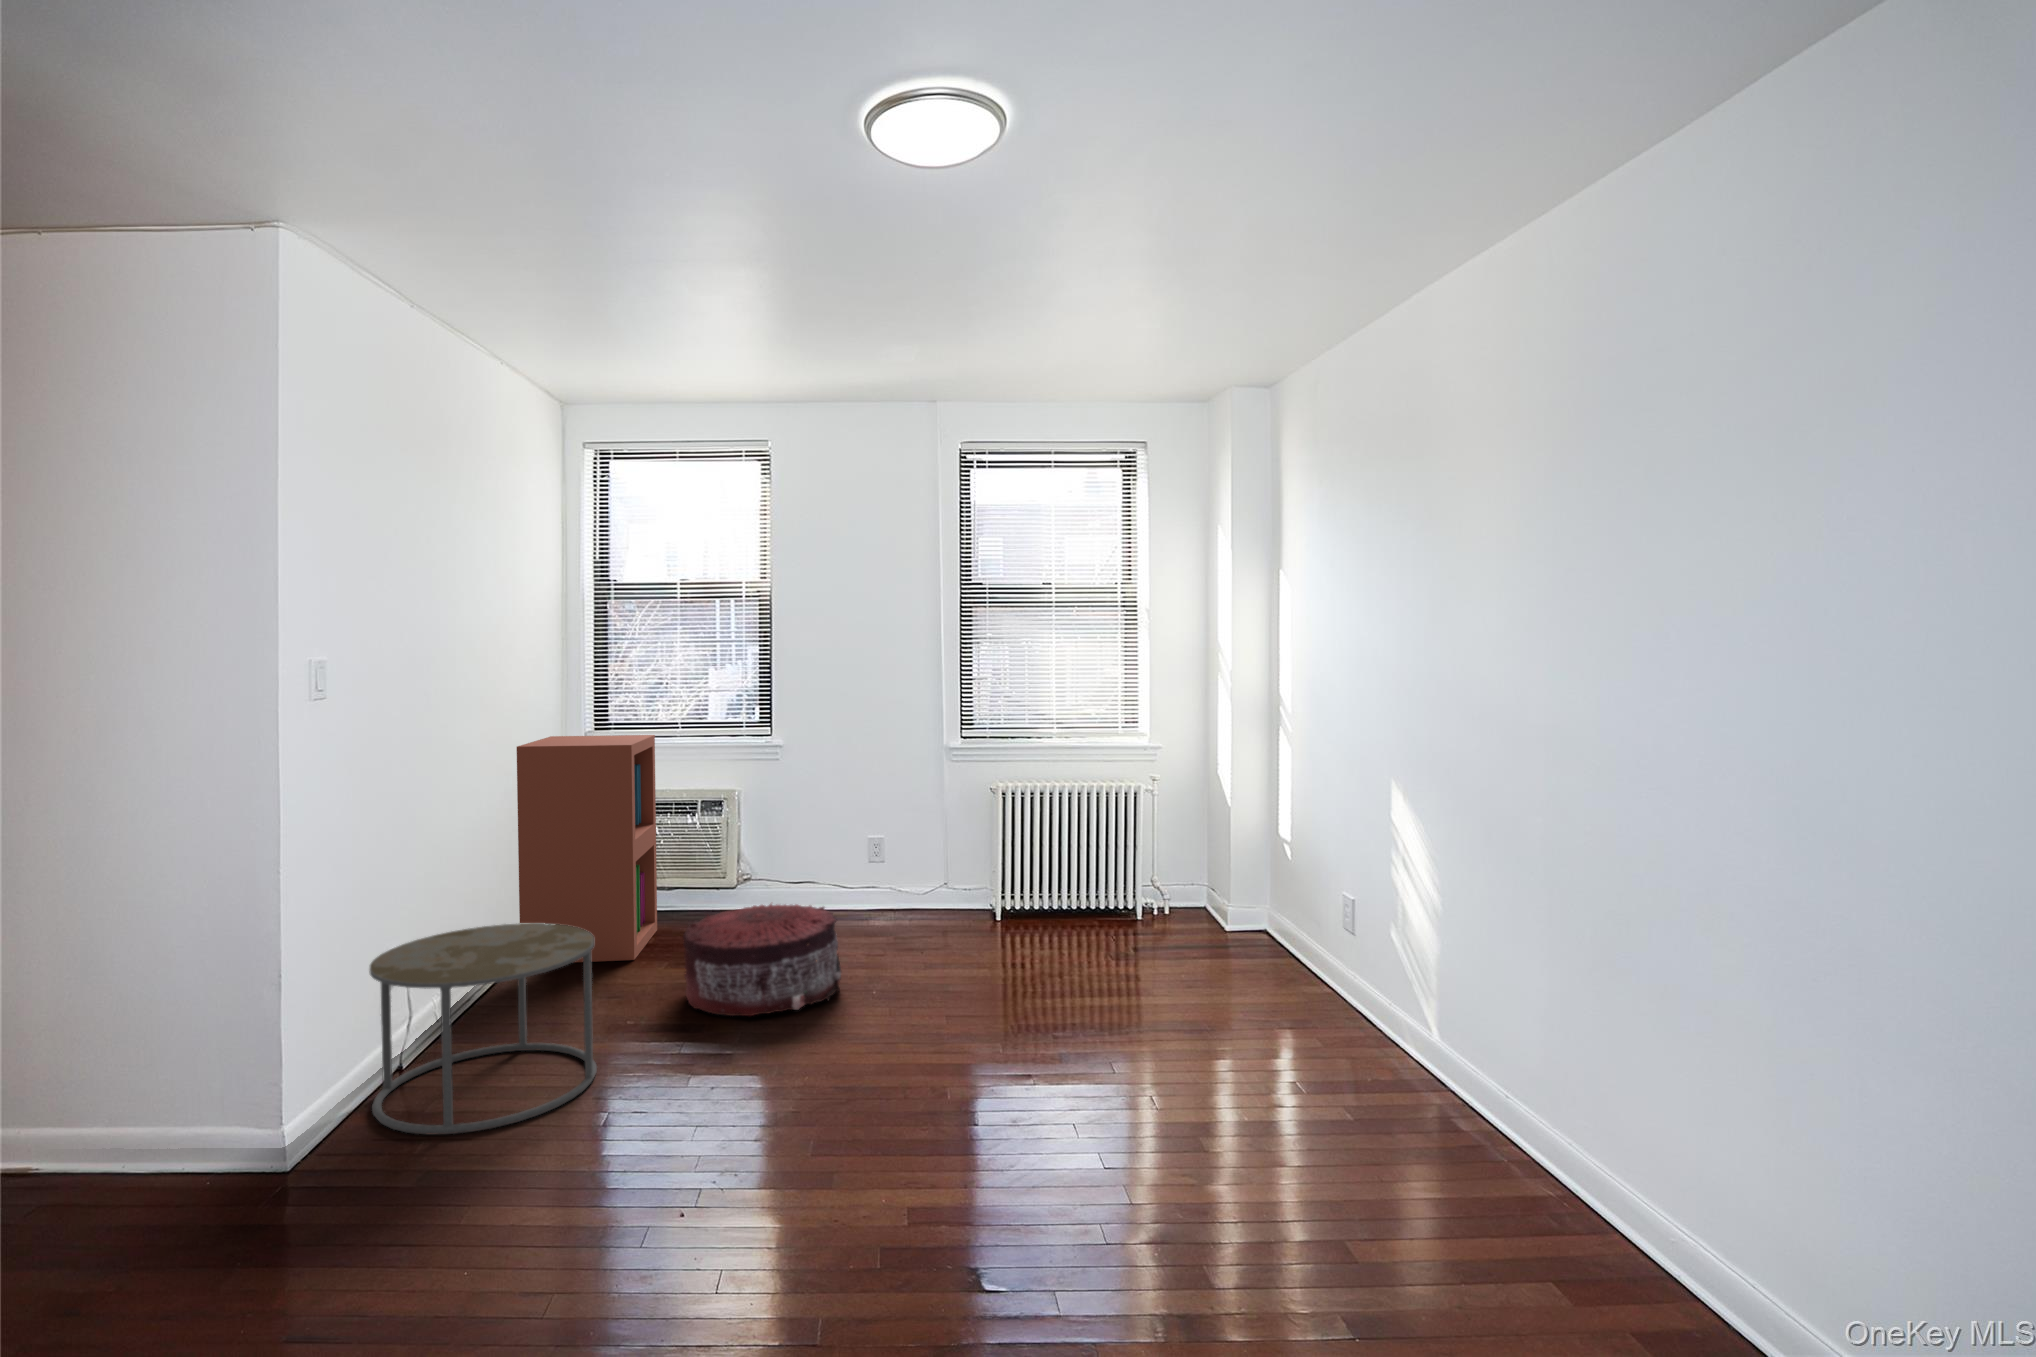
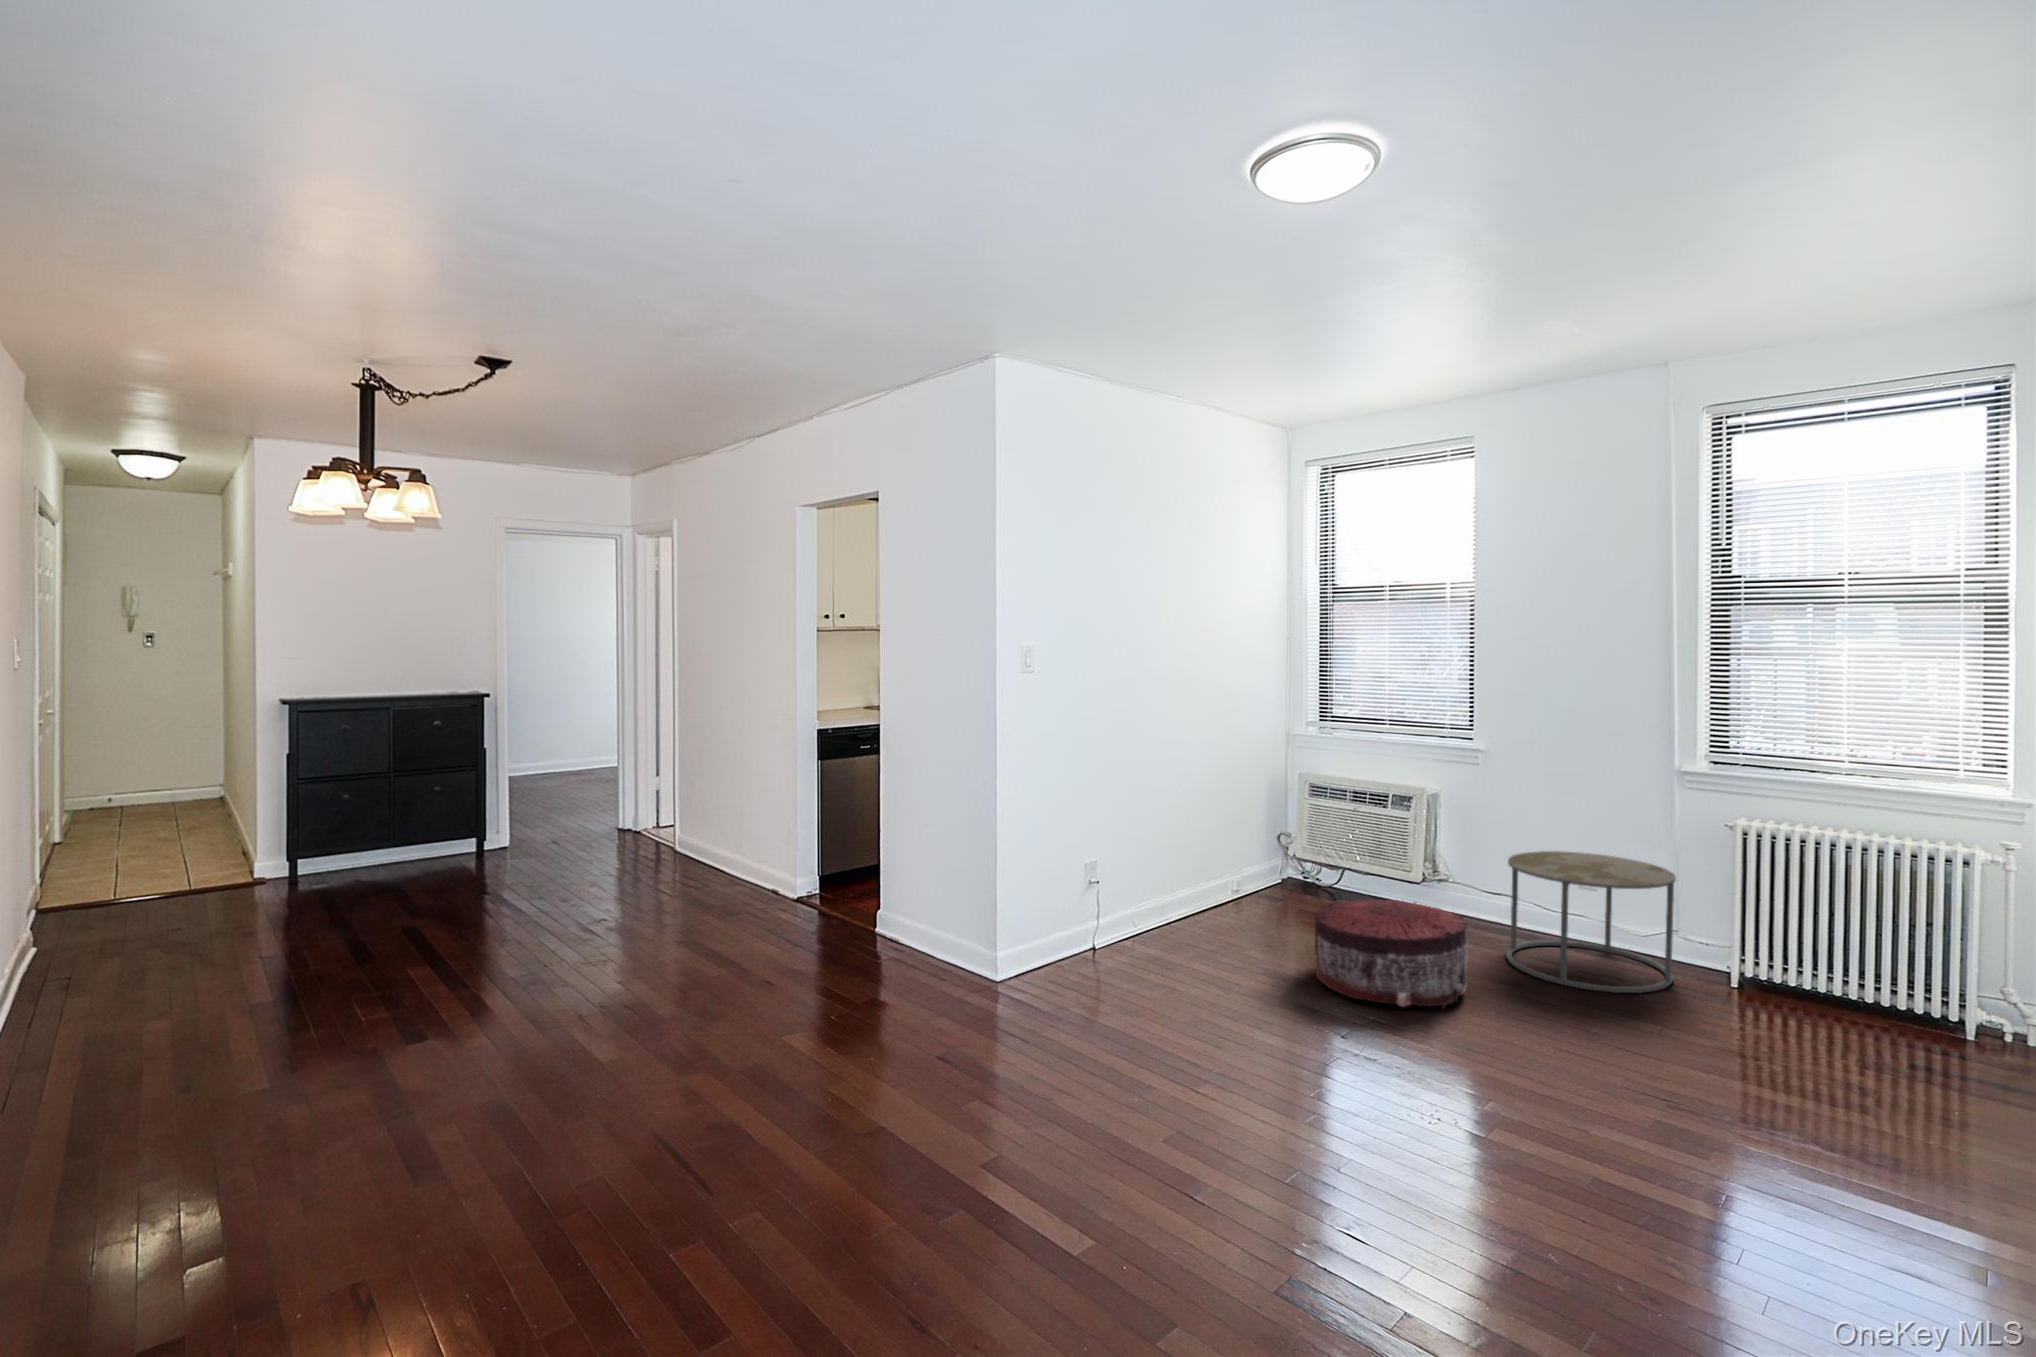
bookshelf: present [517,735,657,962] -> none [1223,724,1351,927]
side table: present [369,923,597,1134] -> present [1506,851,1676,993]

